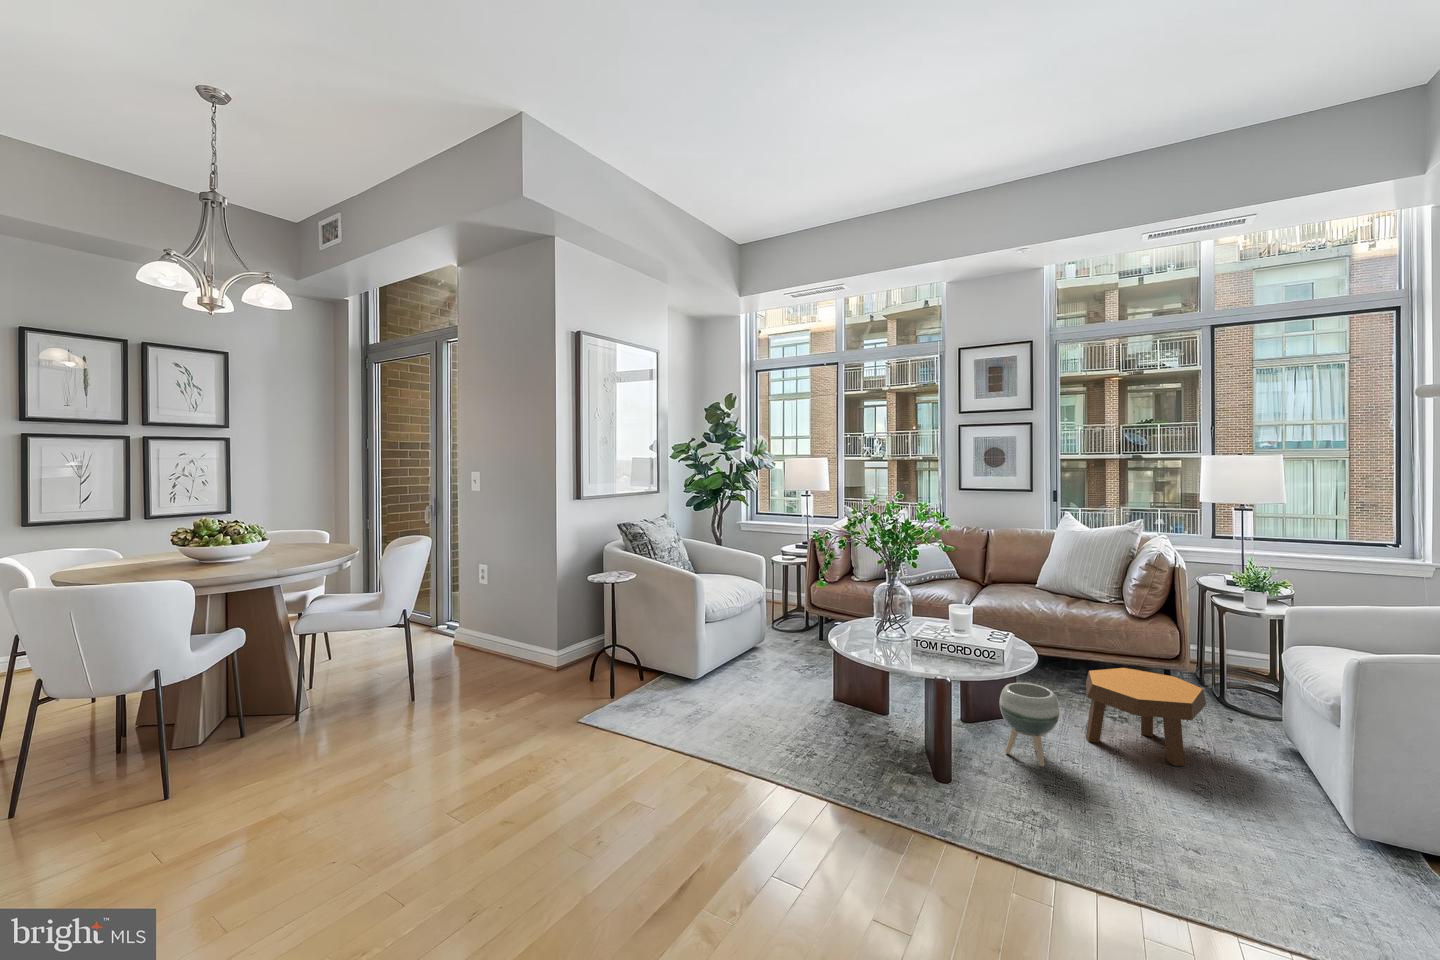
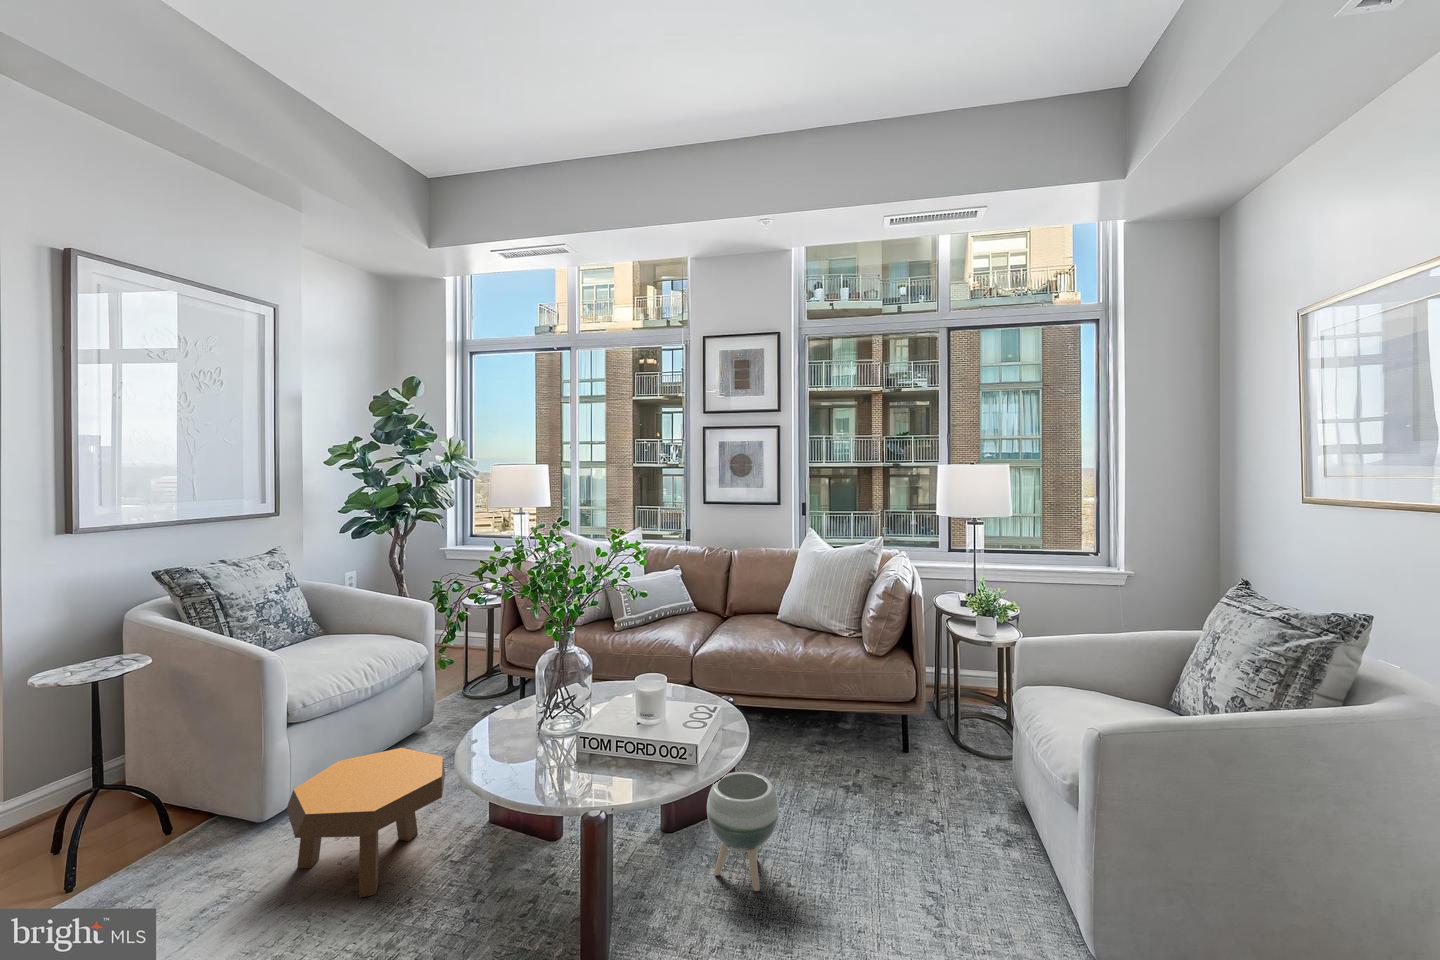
footstool: present [1086,668,1206,766] -> present [287,748,445,898]

